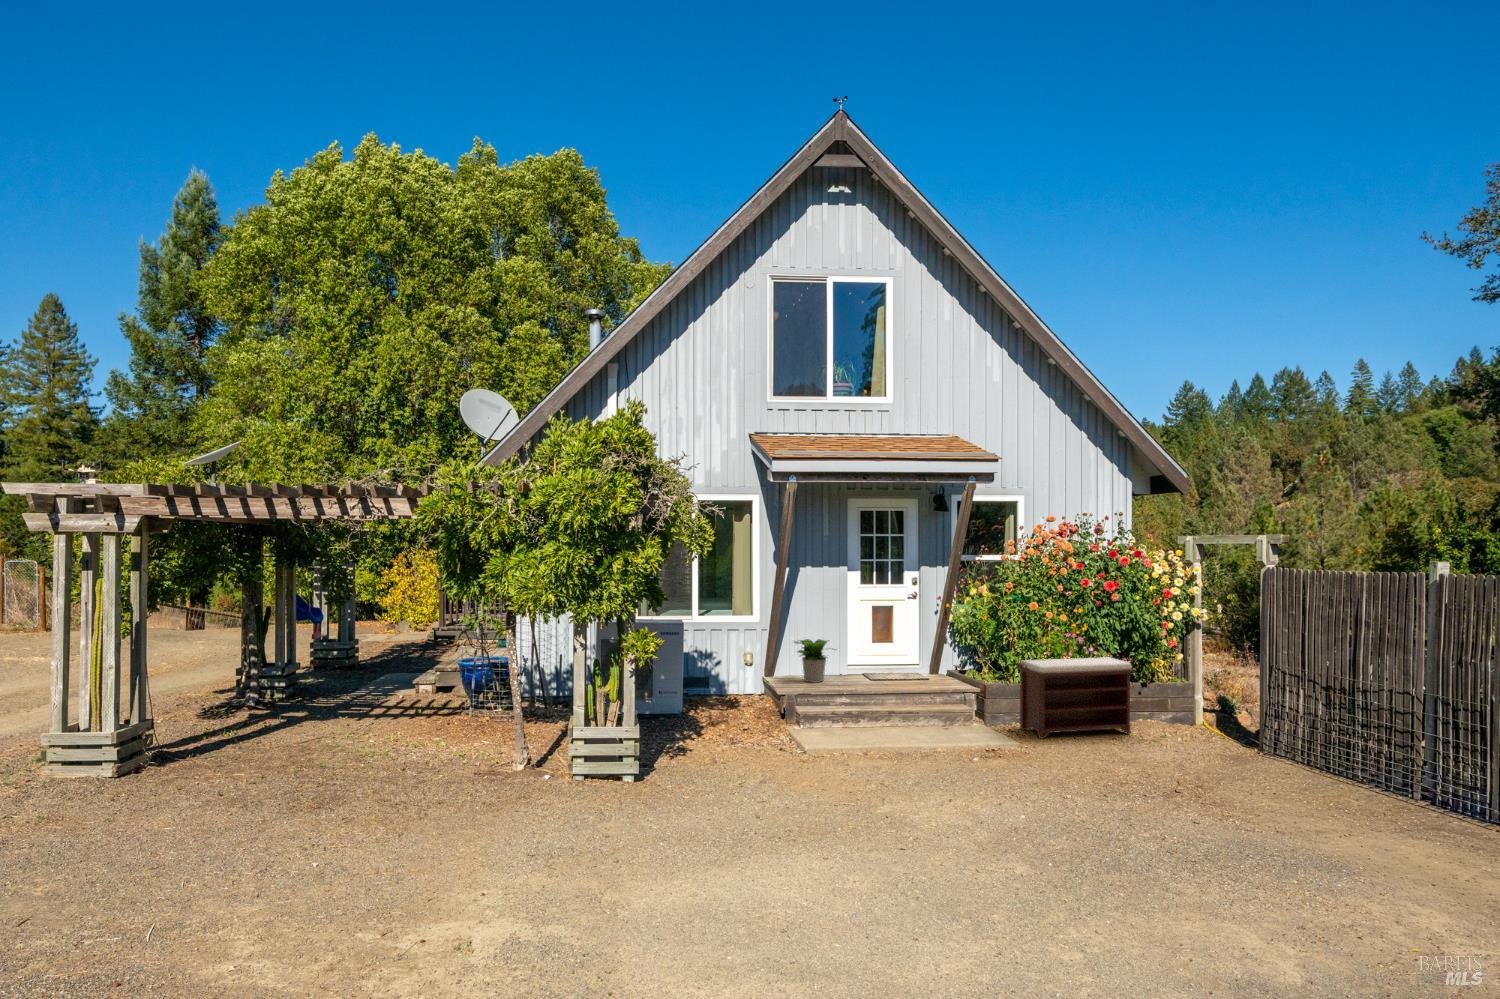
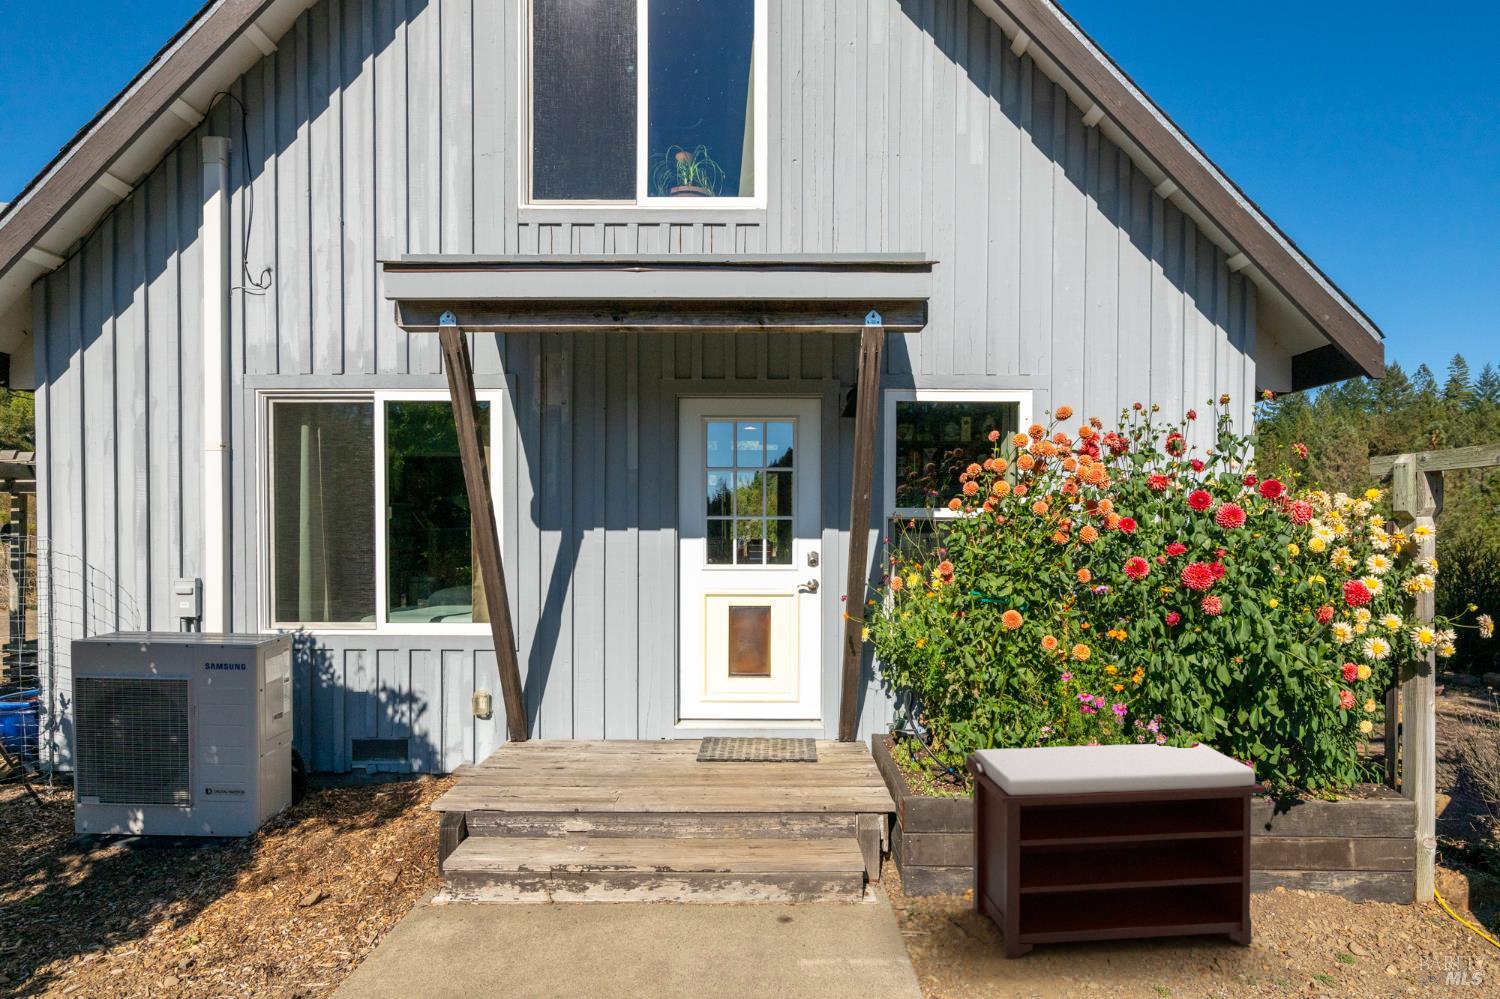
potted plant: present [795,639,827,683] -> none [543,668,638,759]

